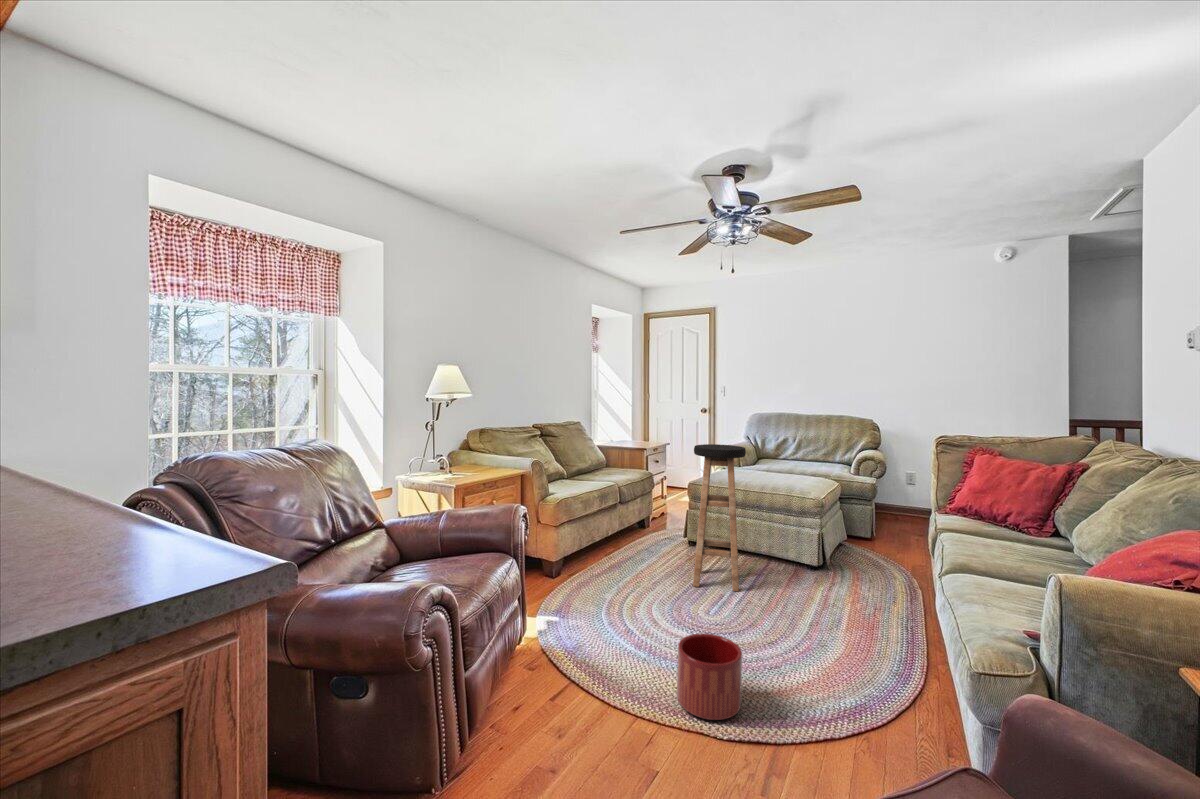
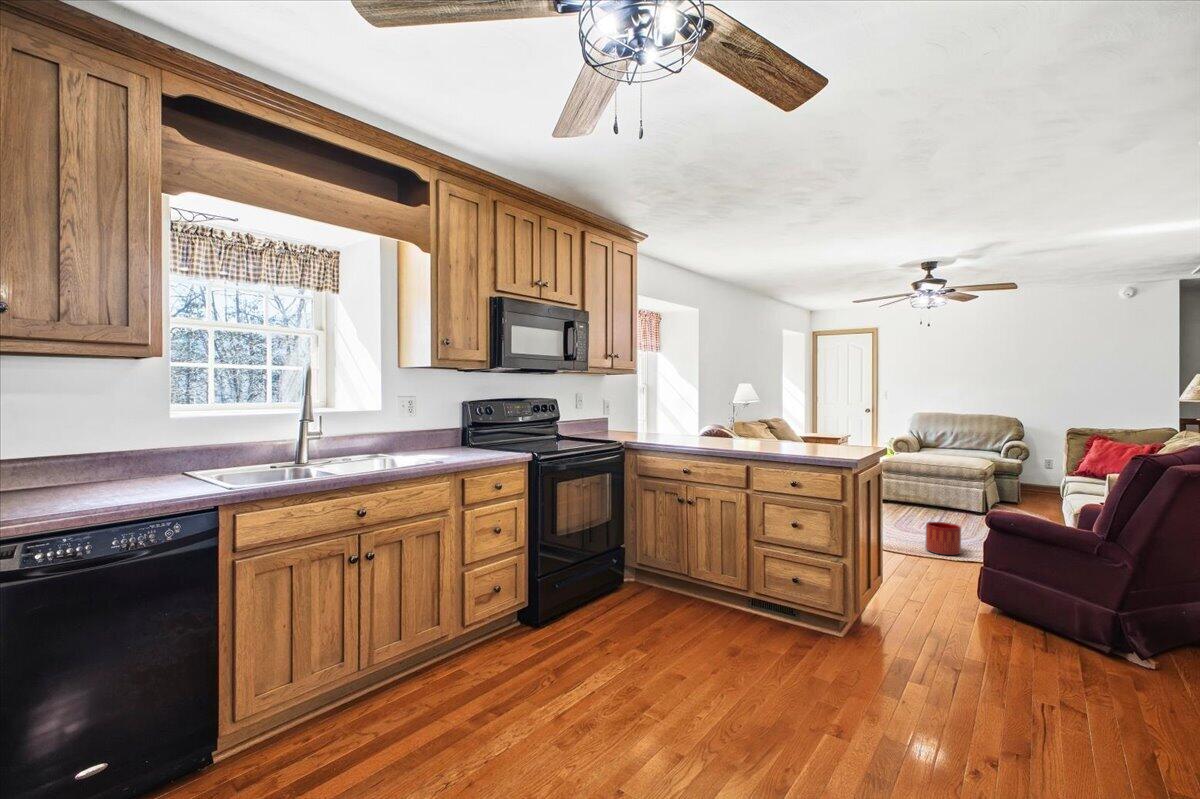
bar stool: present [693,444,746,591] -> none [900,432,937,521]

